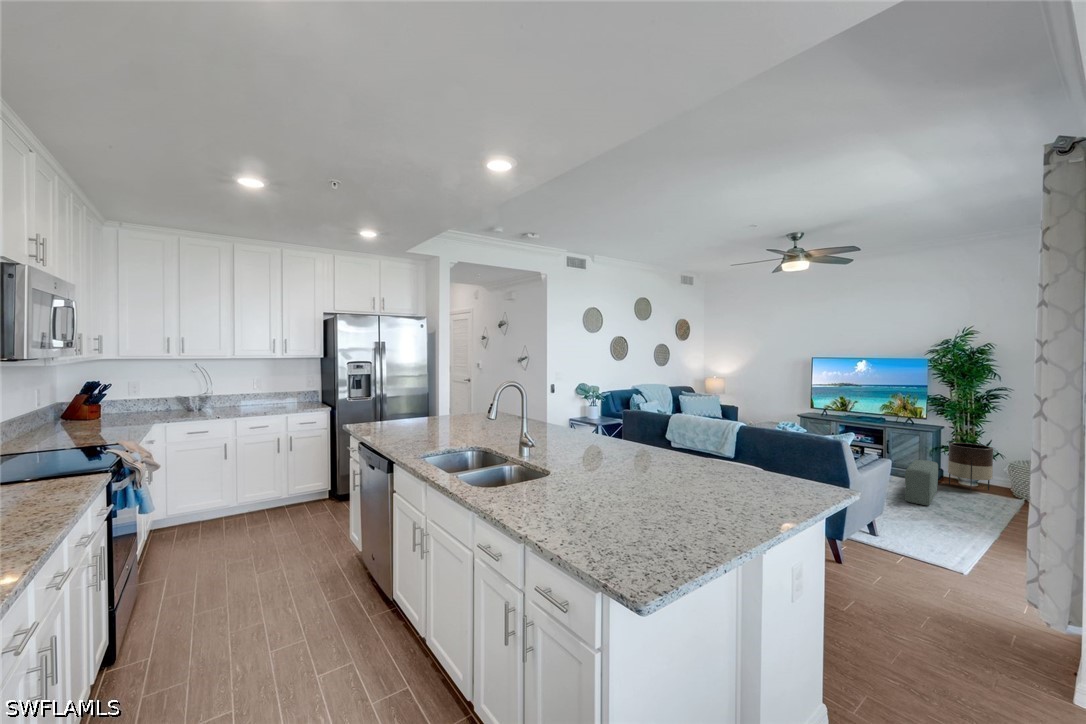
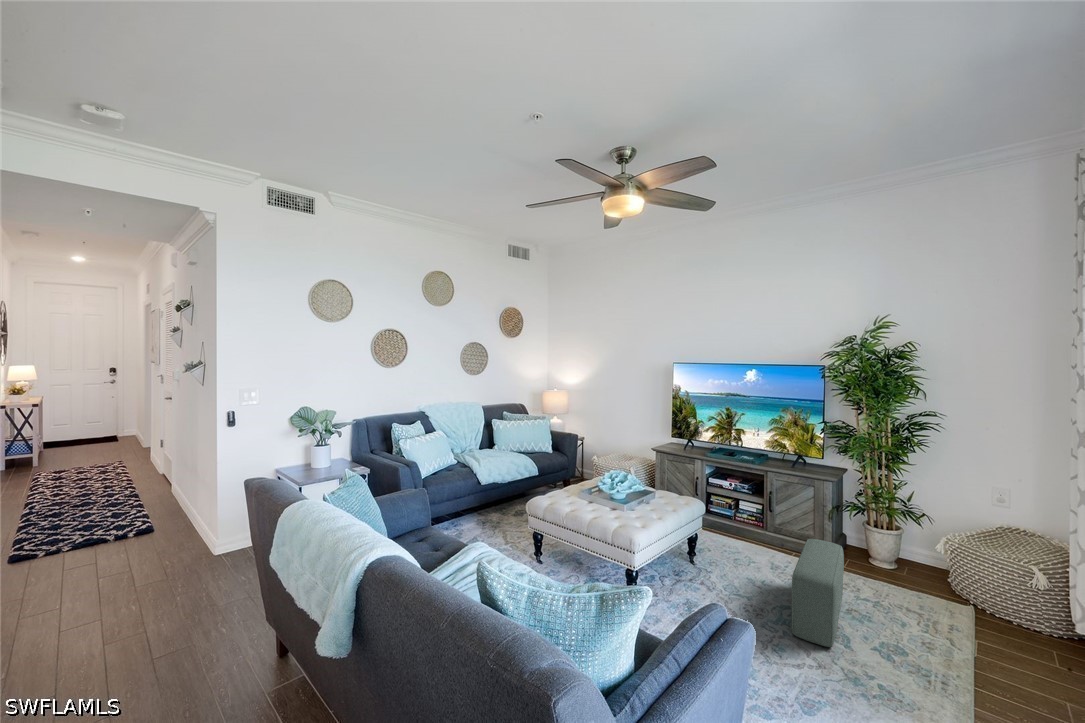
planter: present [948,443,993,493] -> none [857,502,924,595]

